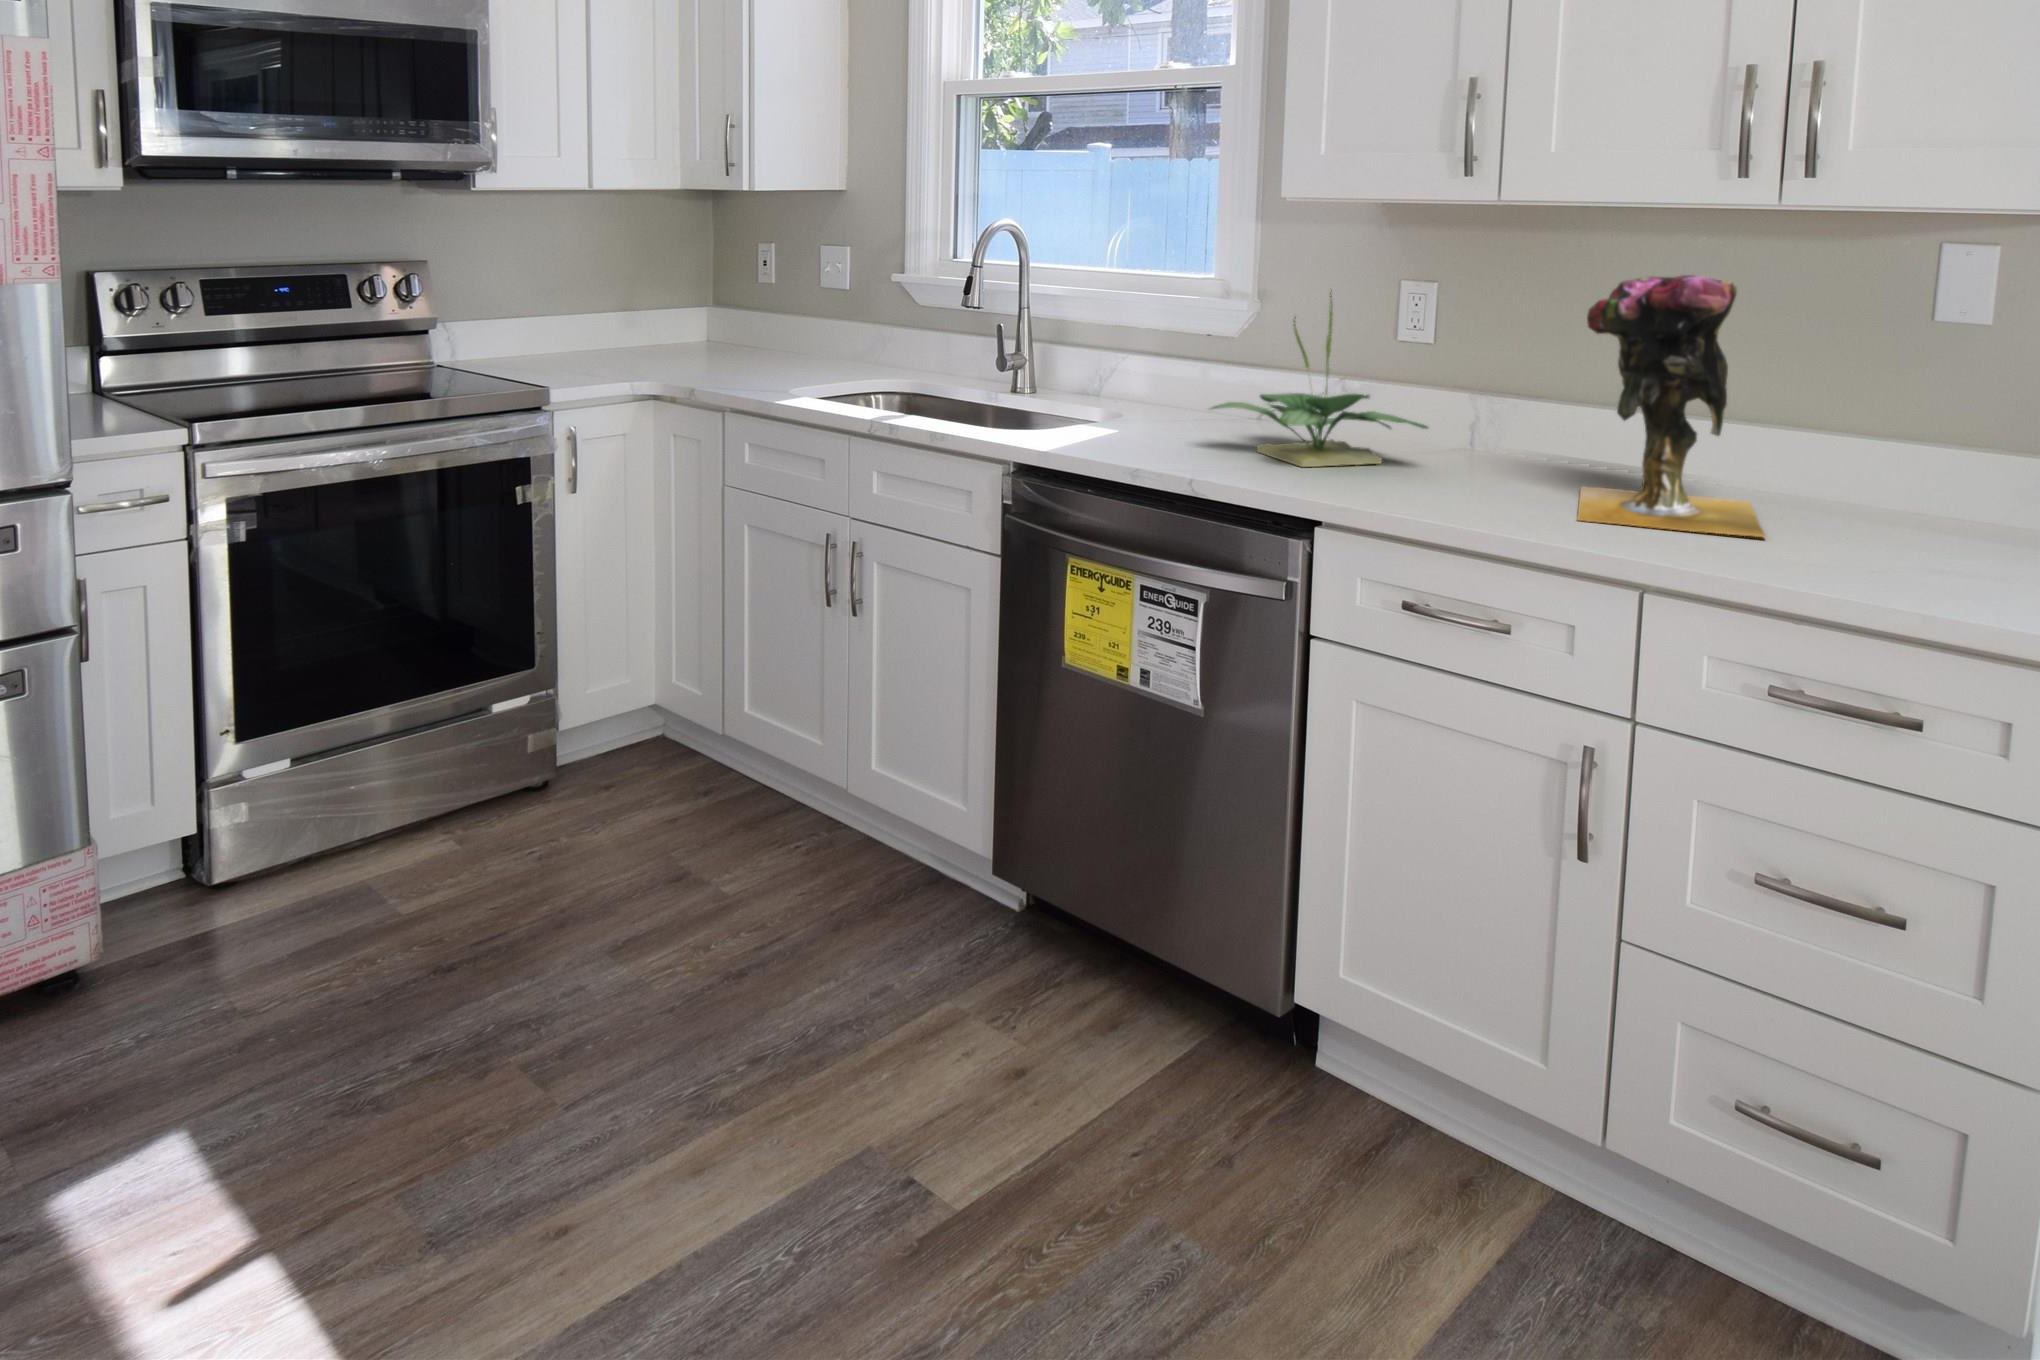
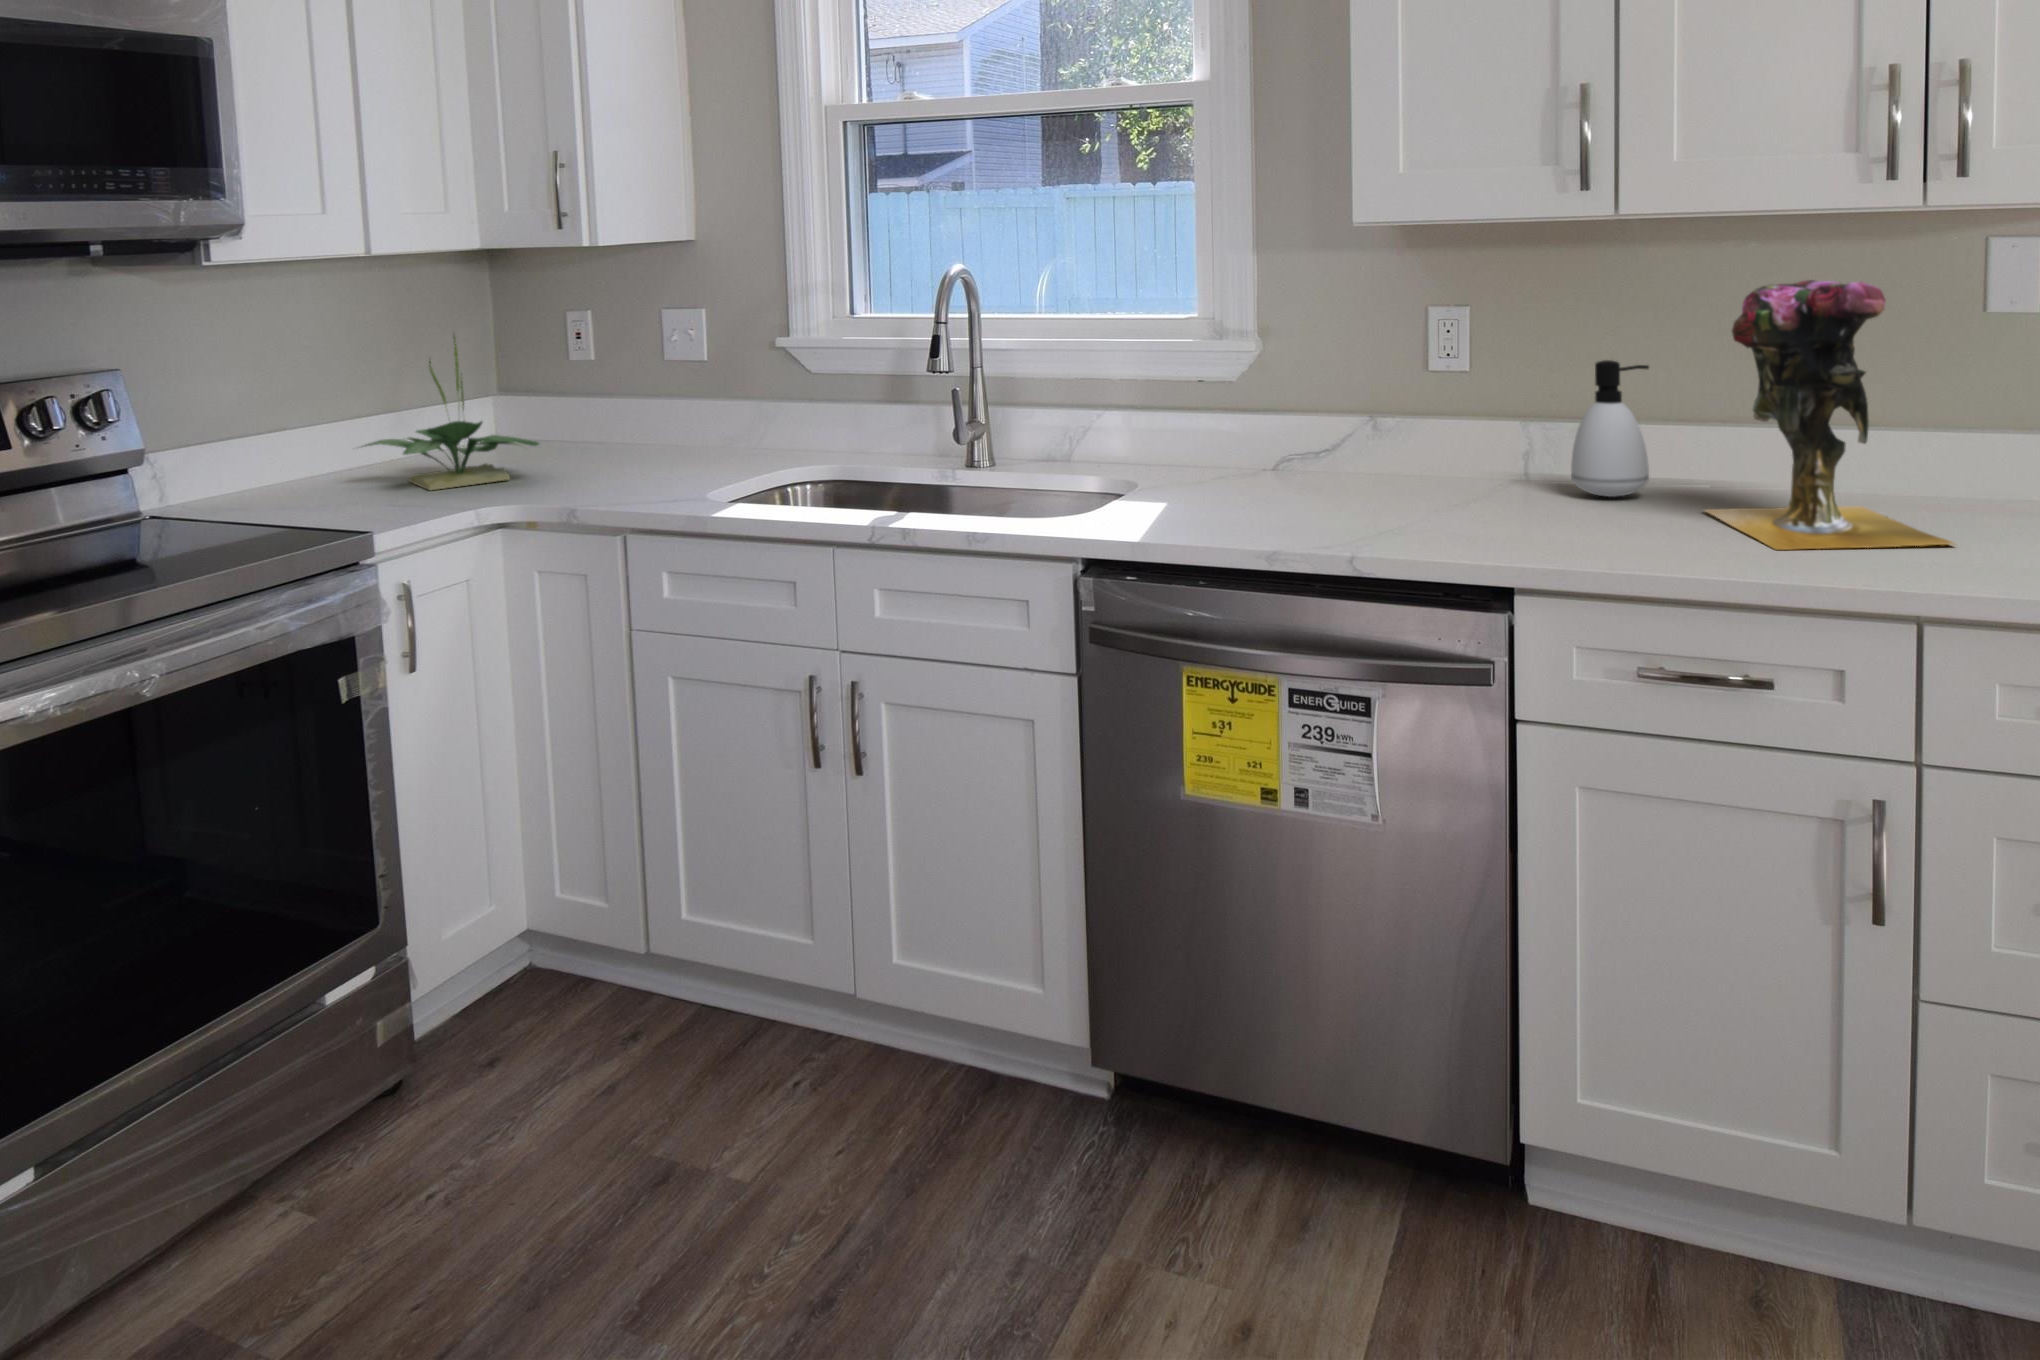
potted plant: present [1212,293,1428,467] -> present [364,337,539,490]
soap dispenser: none [1487,341,1570,468] -> present [1571,360,1649,497]

